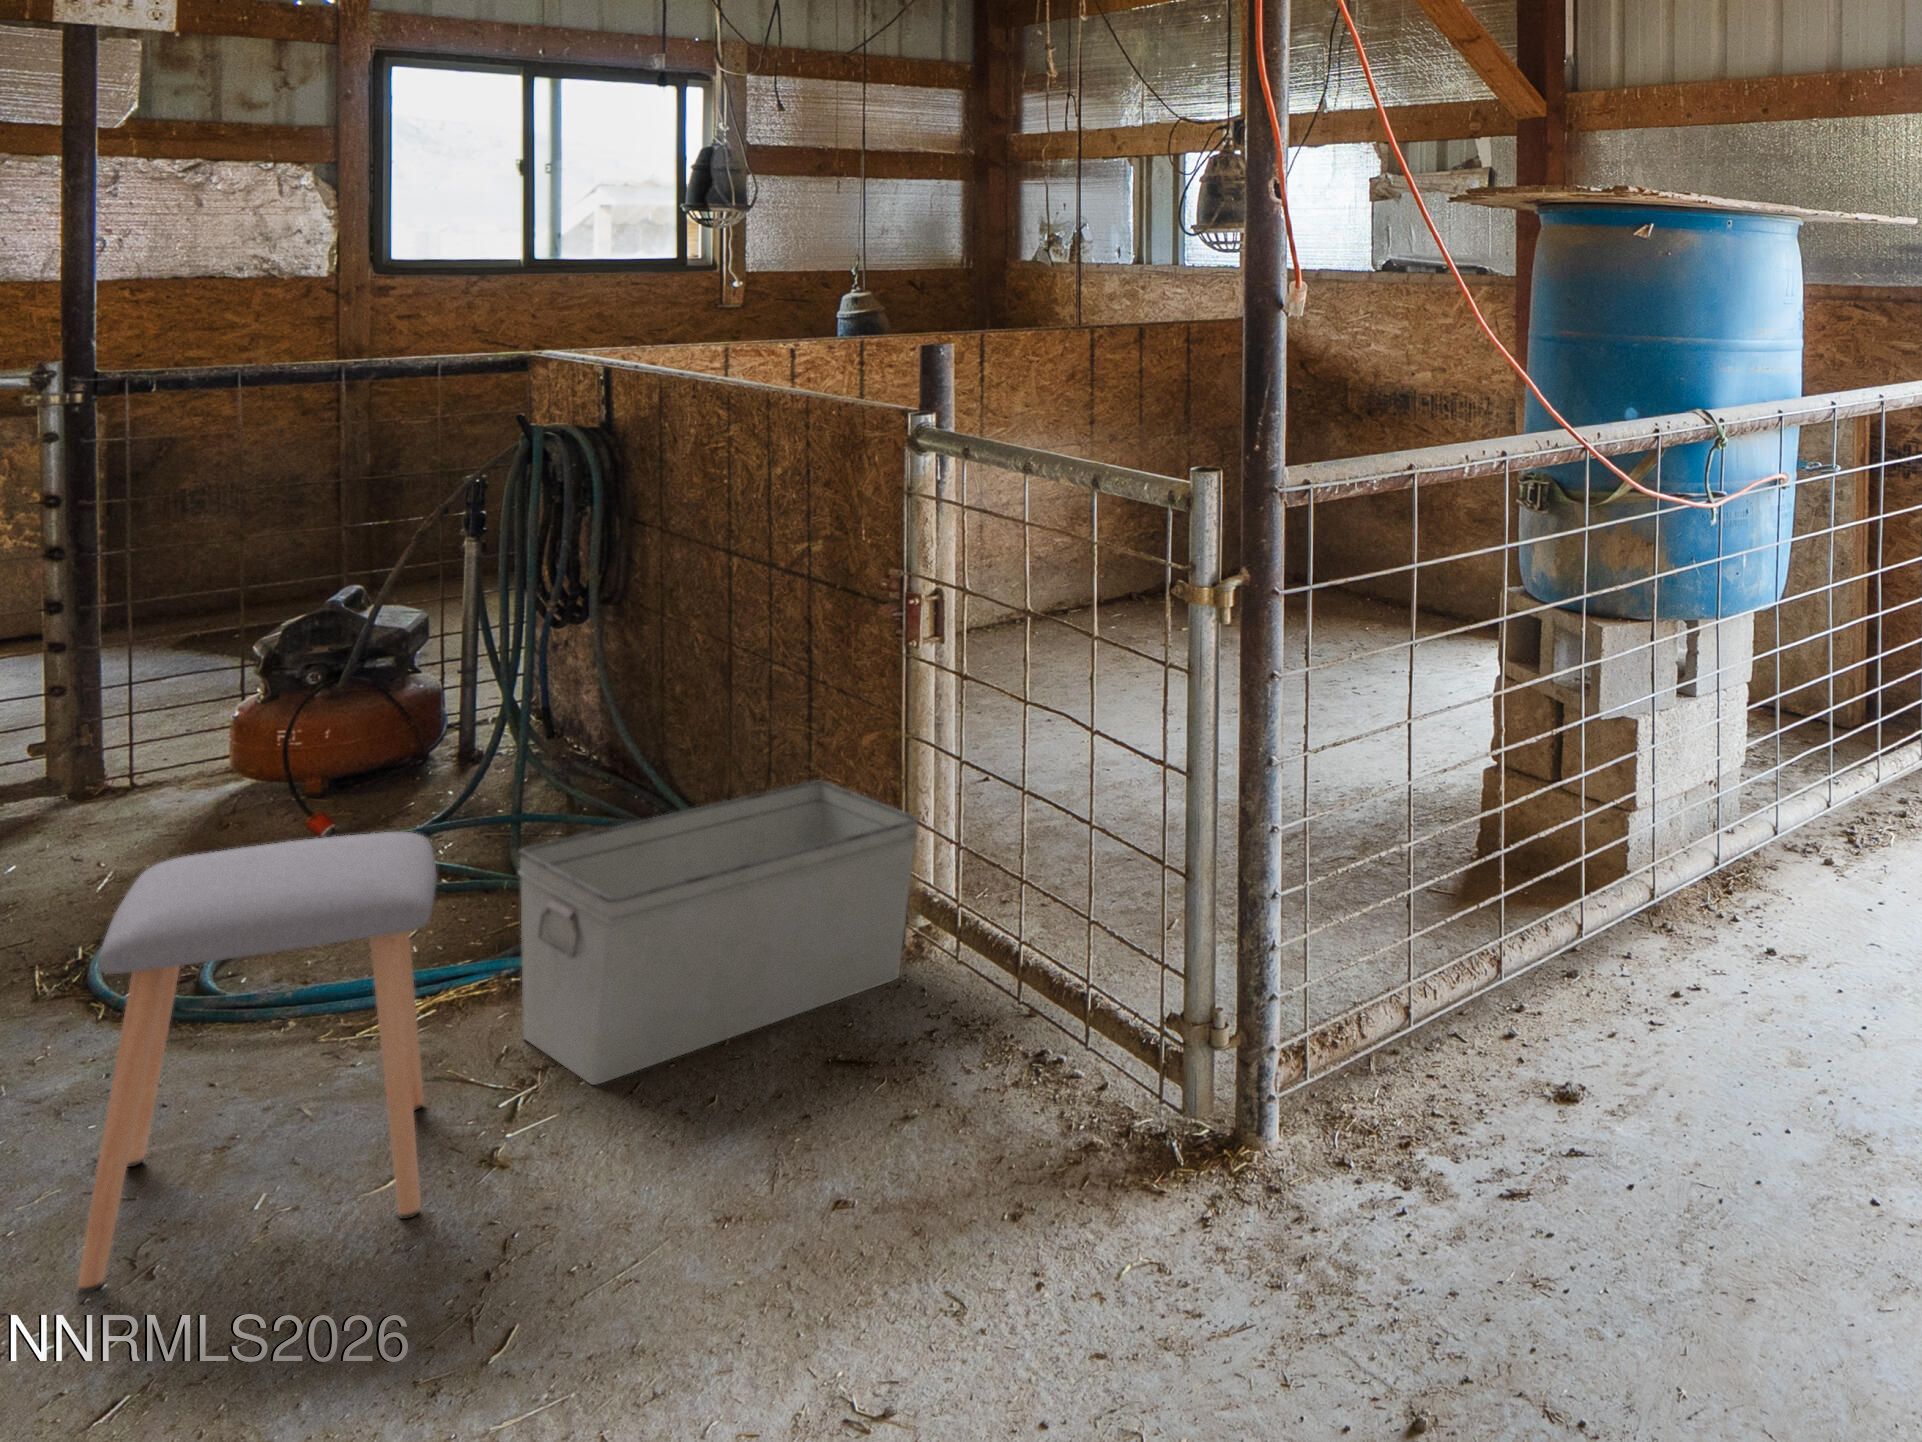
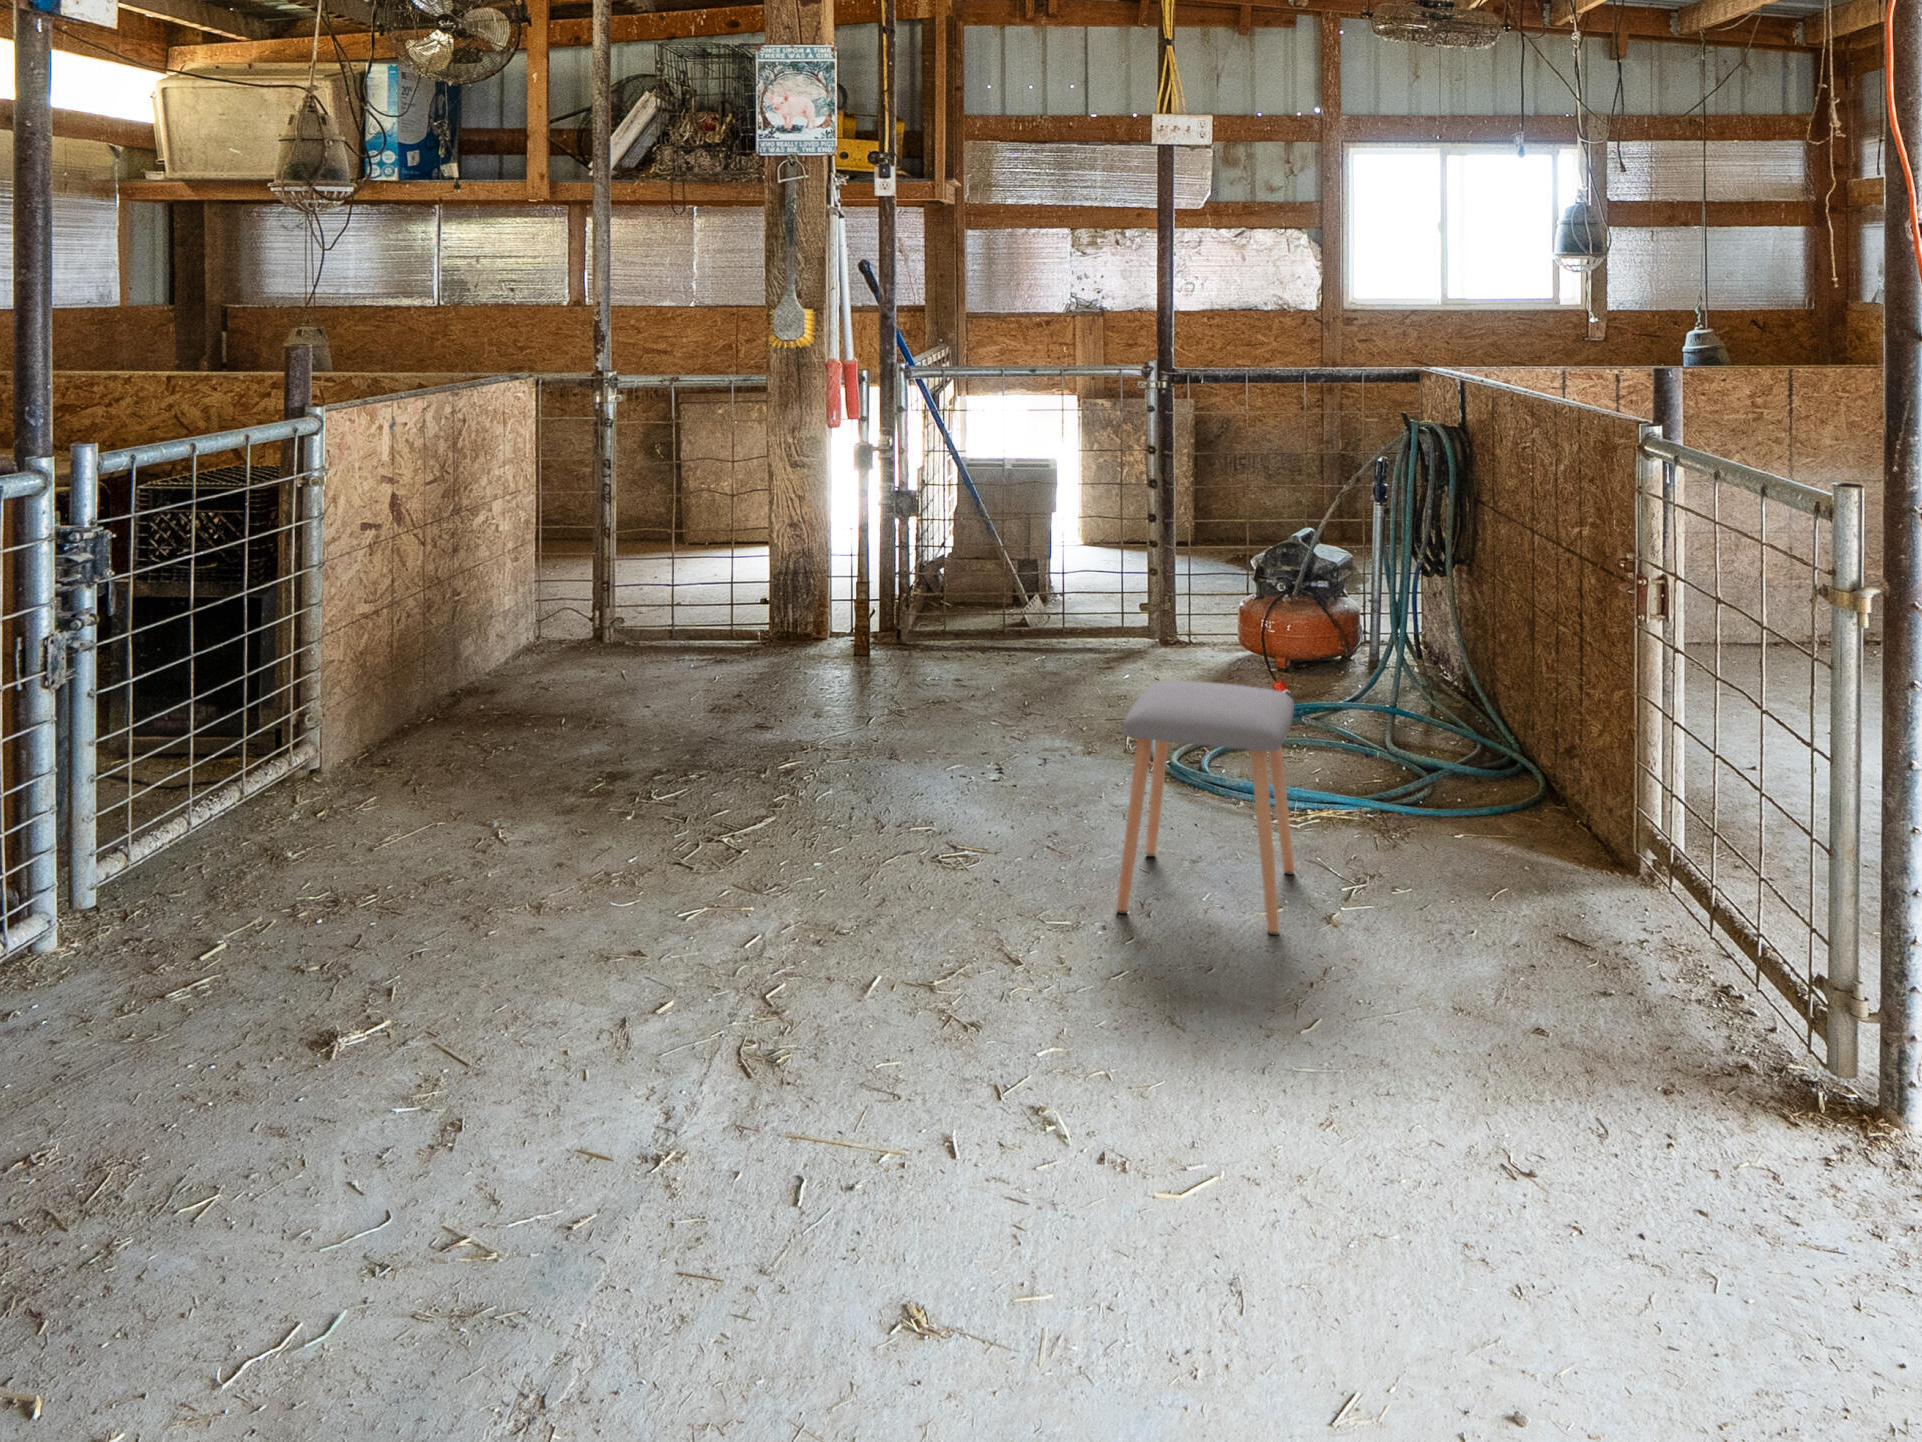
storage bin: present [518,780,919,1085] -> none [1354,718,1639,895]

